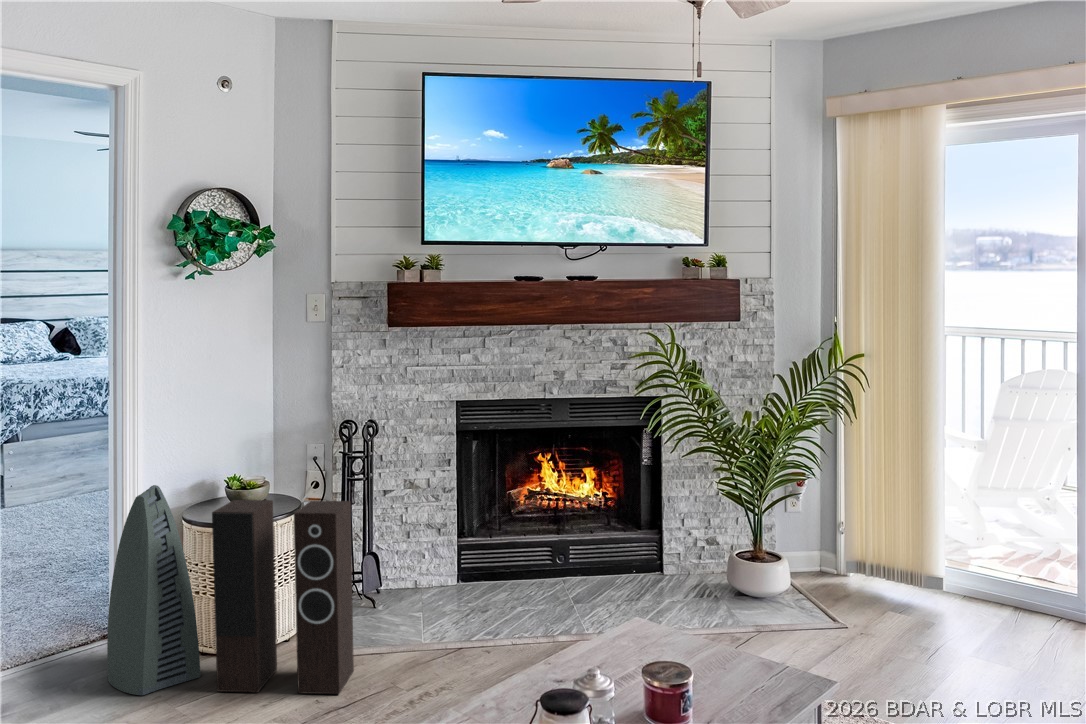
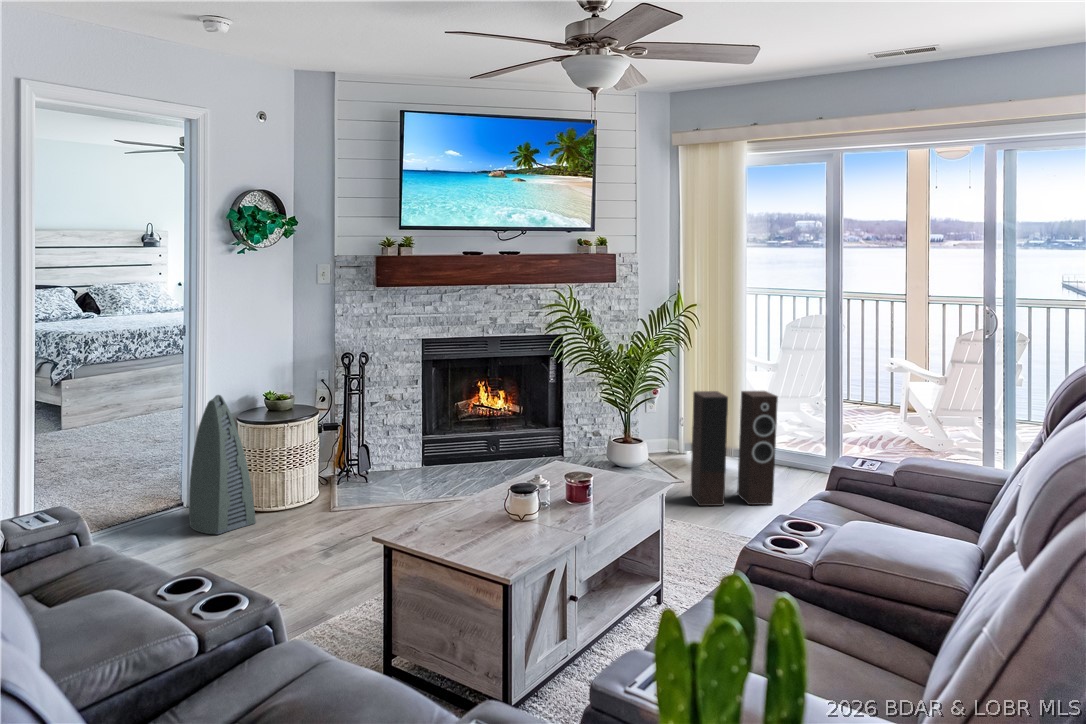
speaker: present [212,500,354,694] -> present [690,391,778,506]

